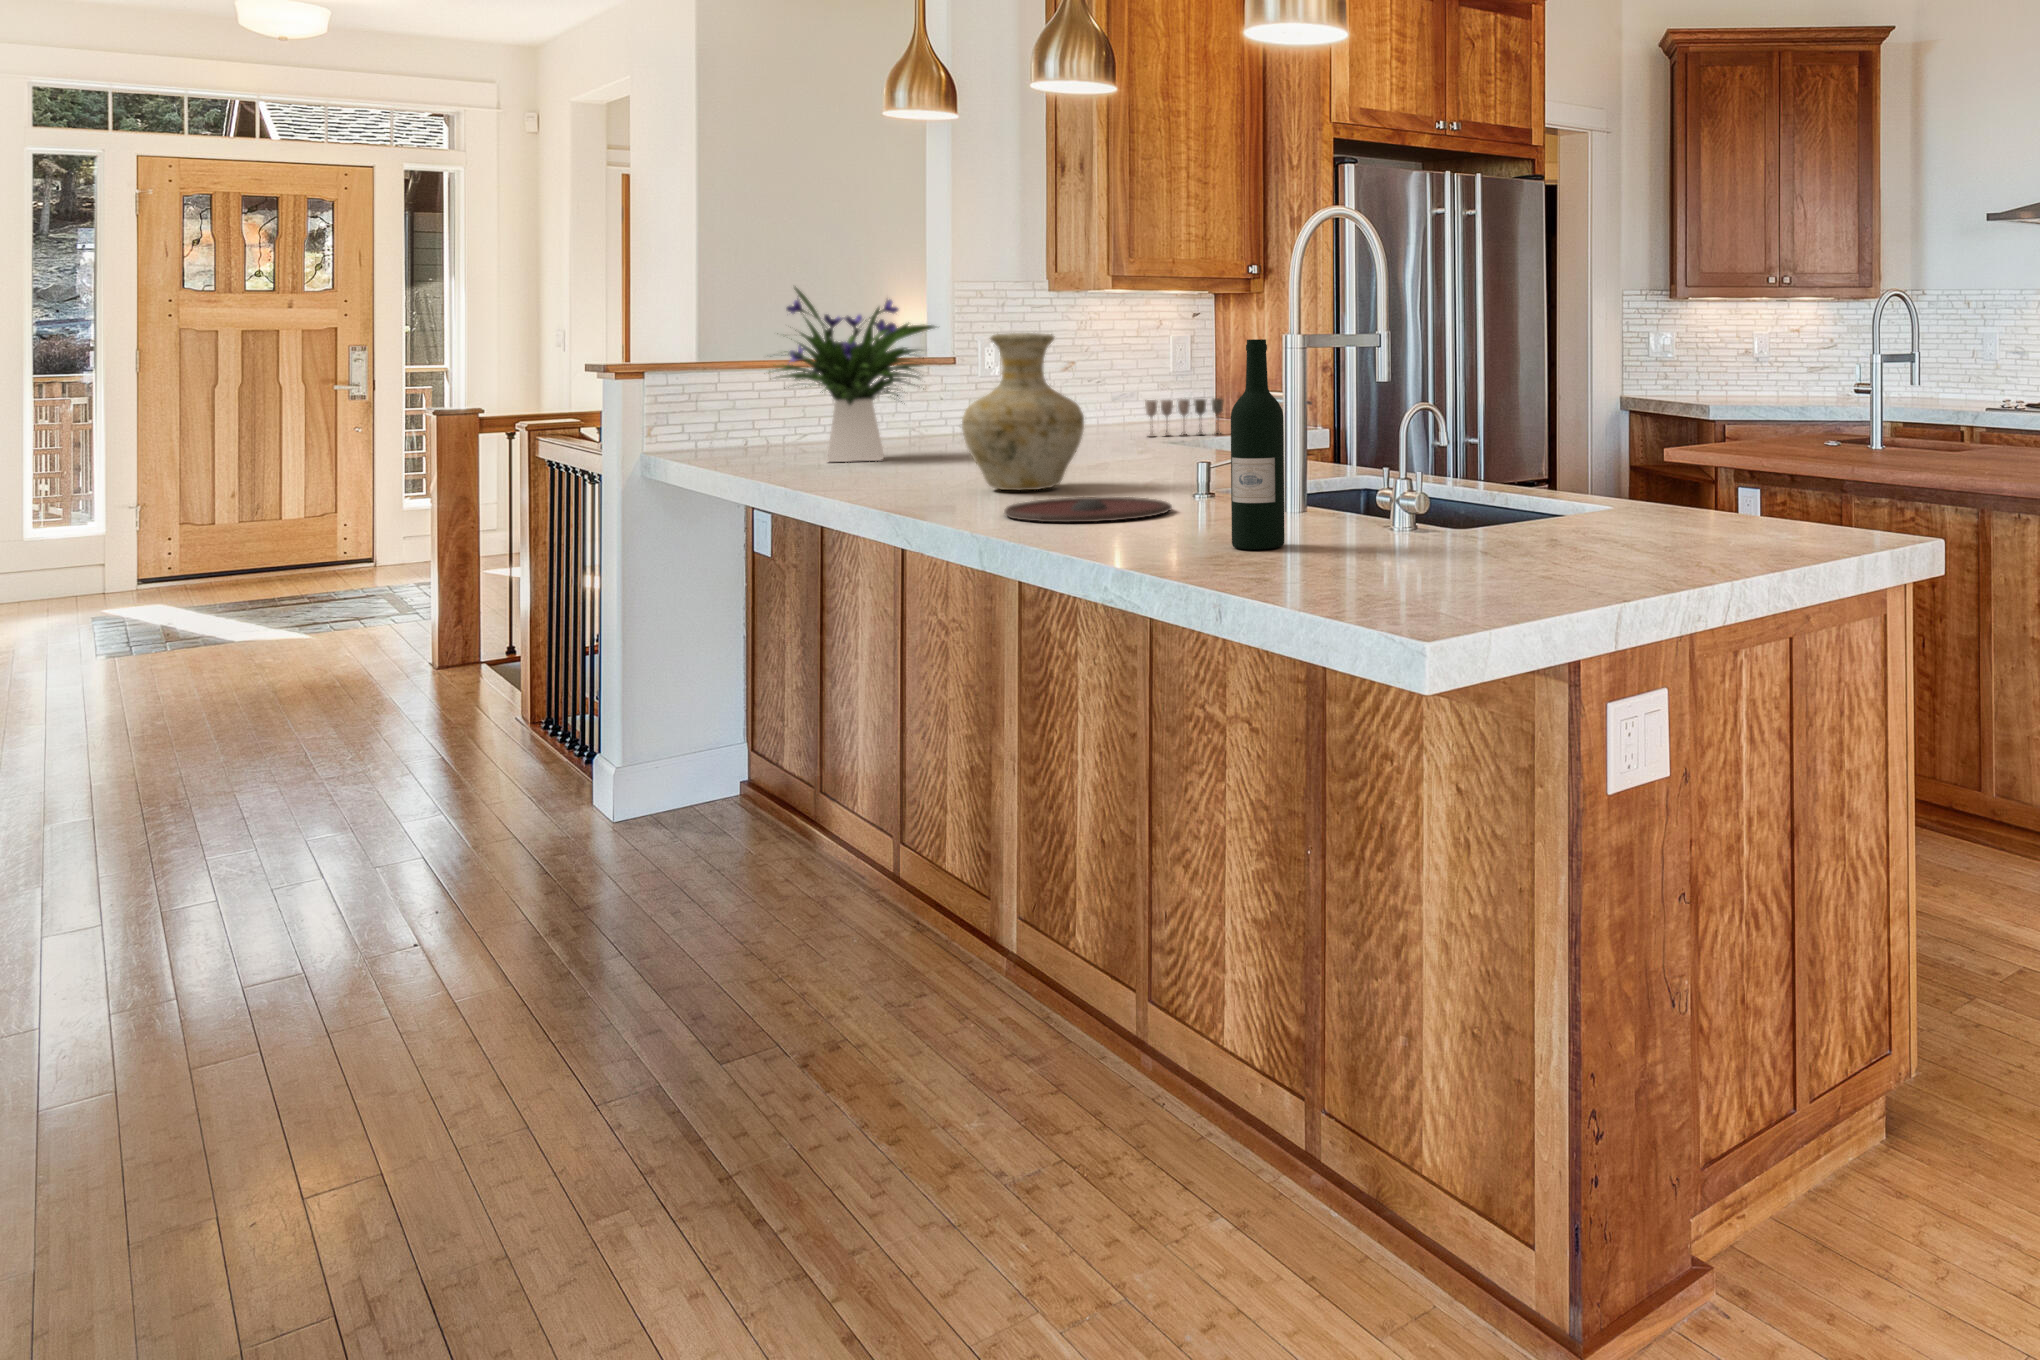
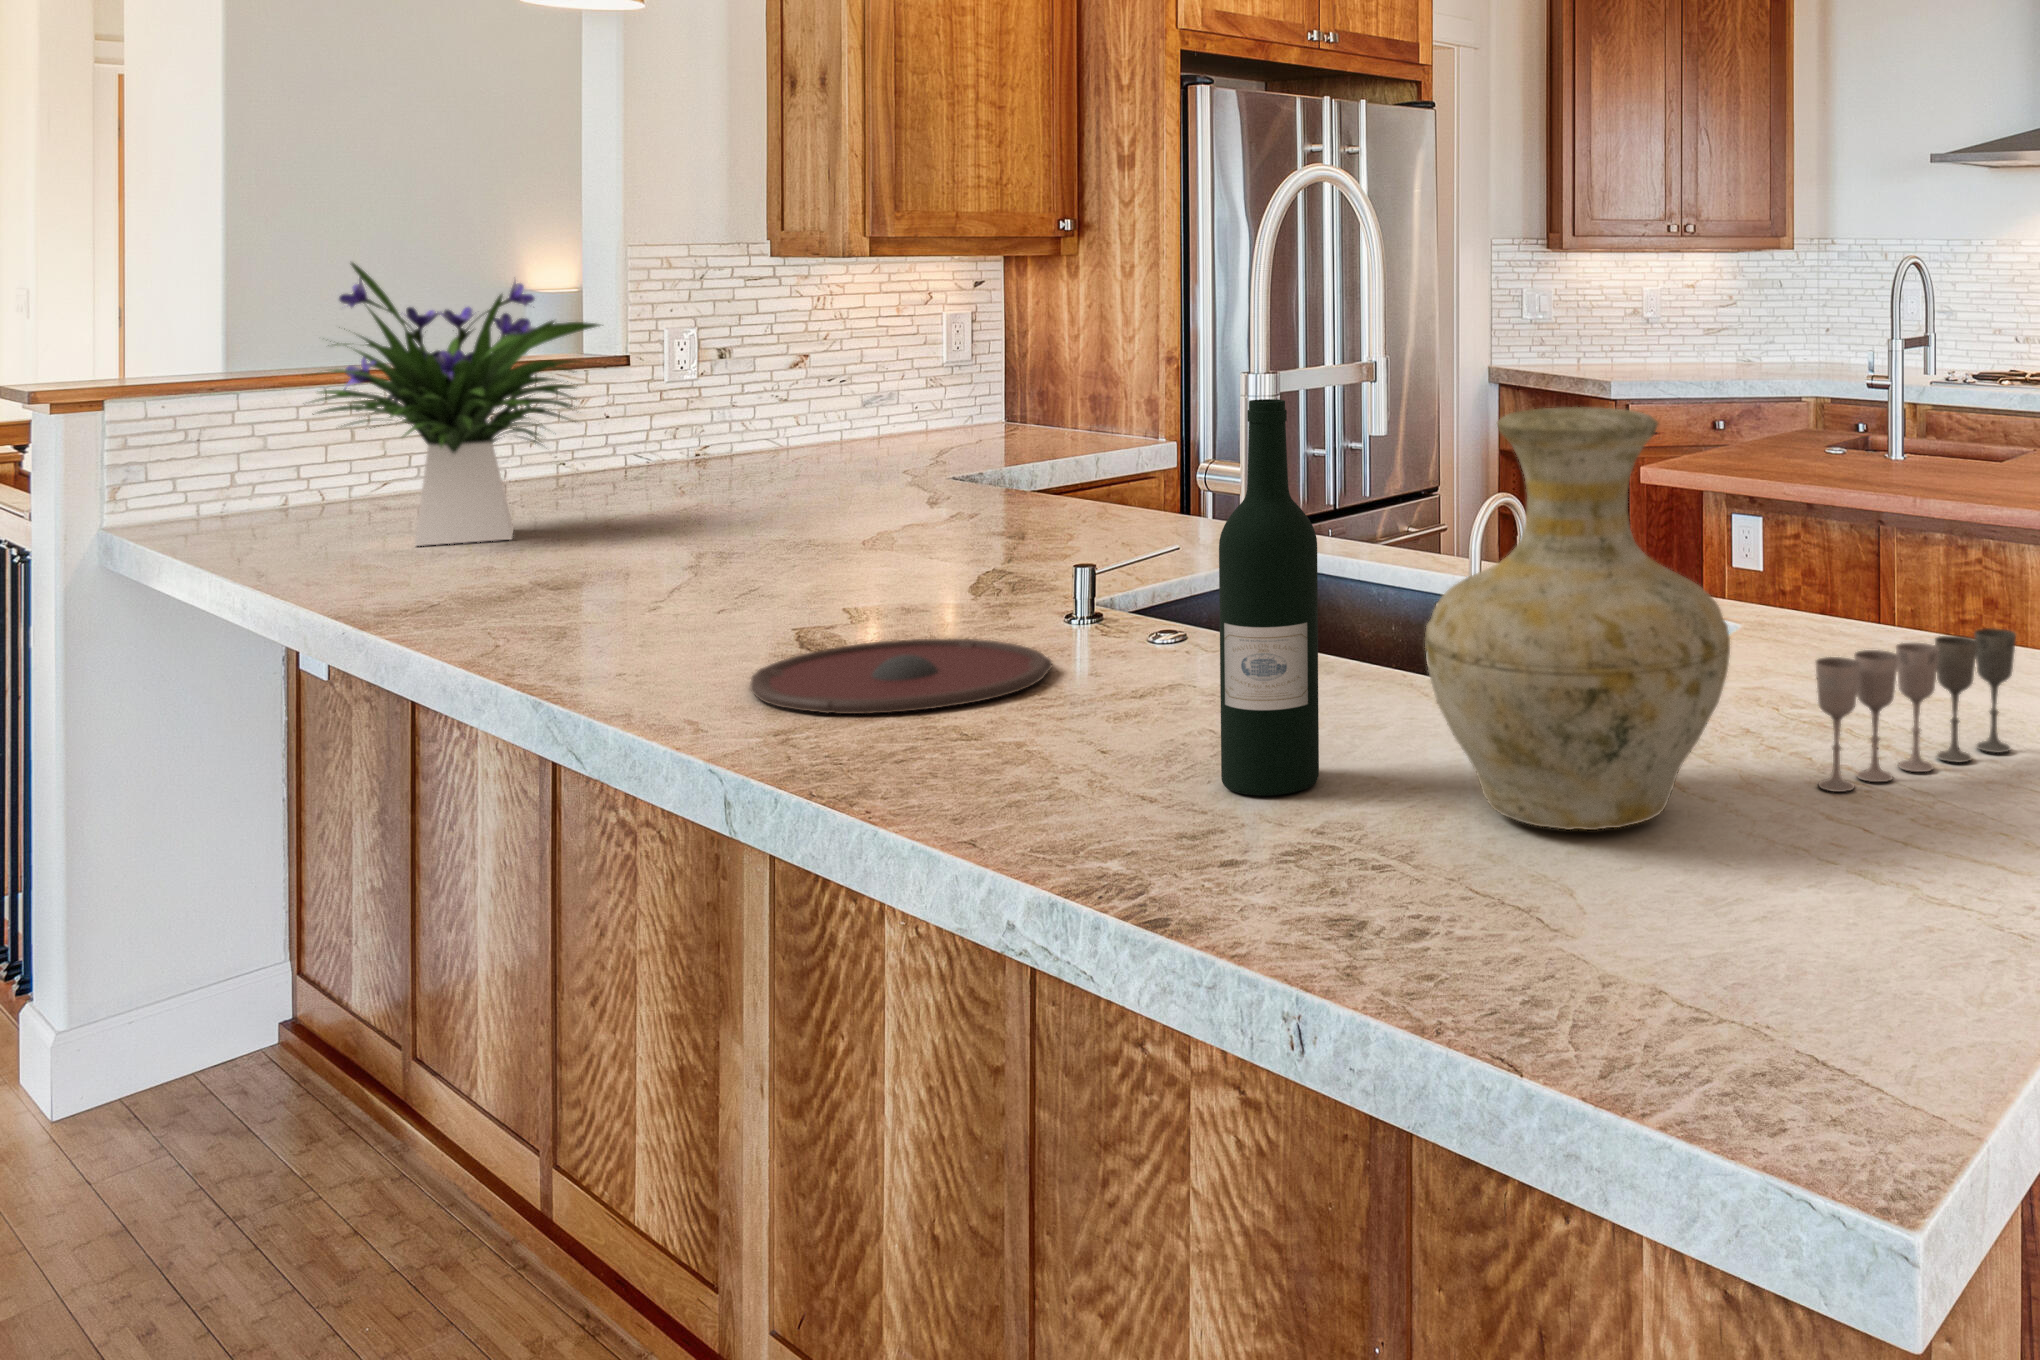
vase: present [962,333,1084,490] -> present [1425,407,1730,830]
wine glass: present [1145,398,1224,437] -> present [1816,628,2016,792]

